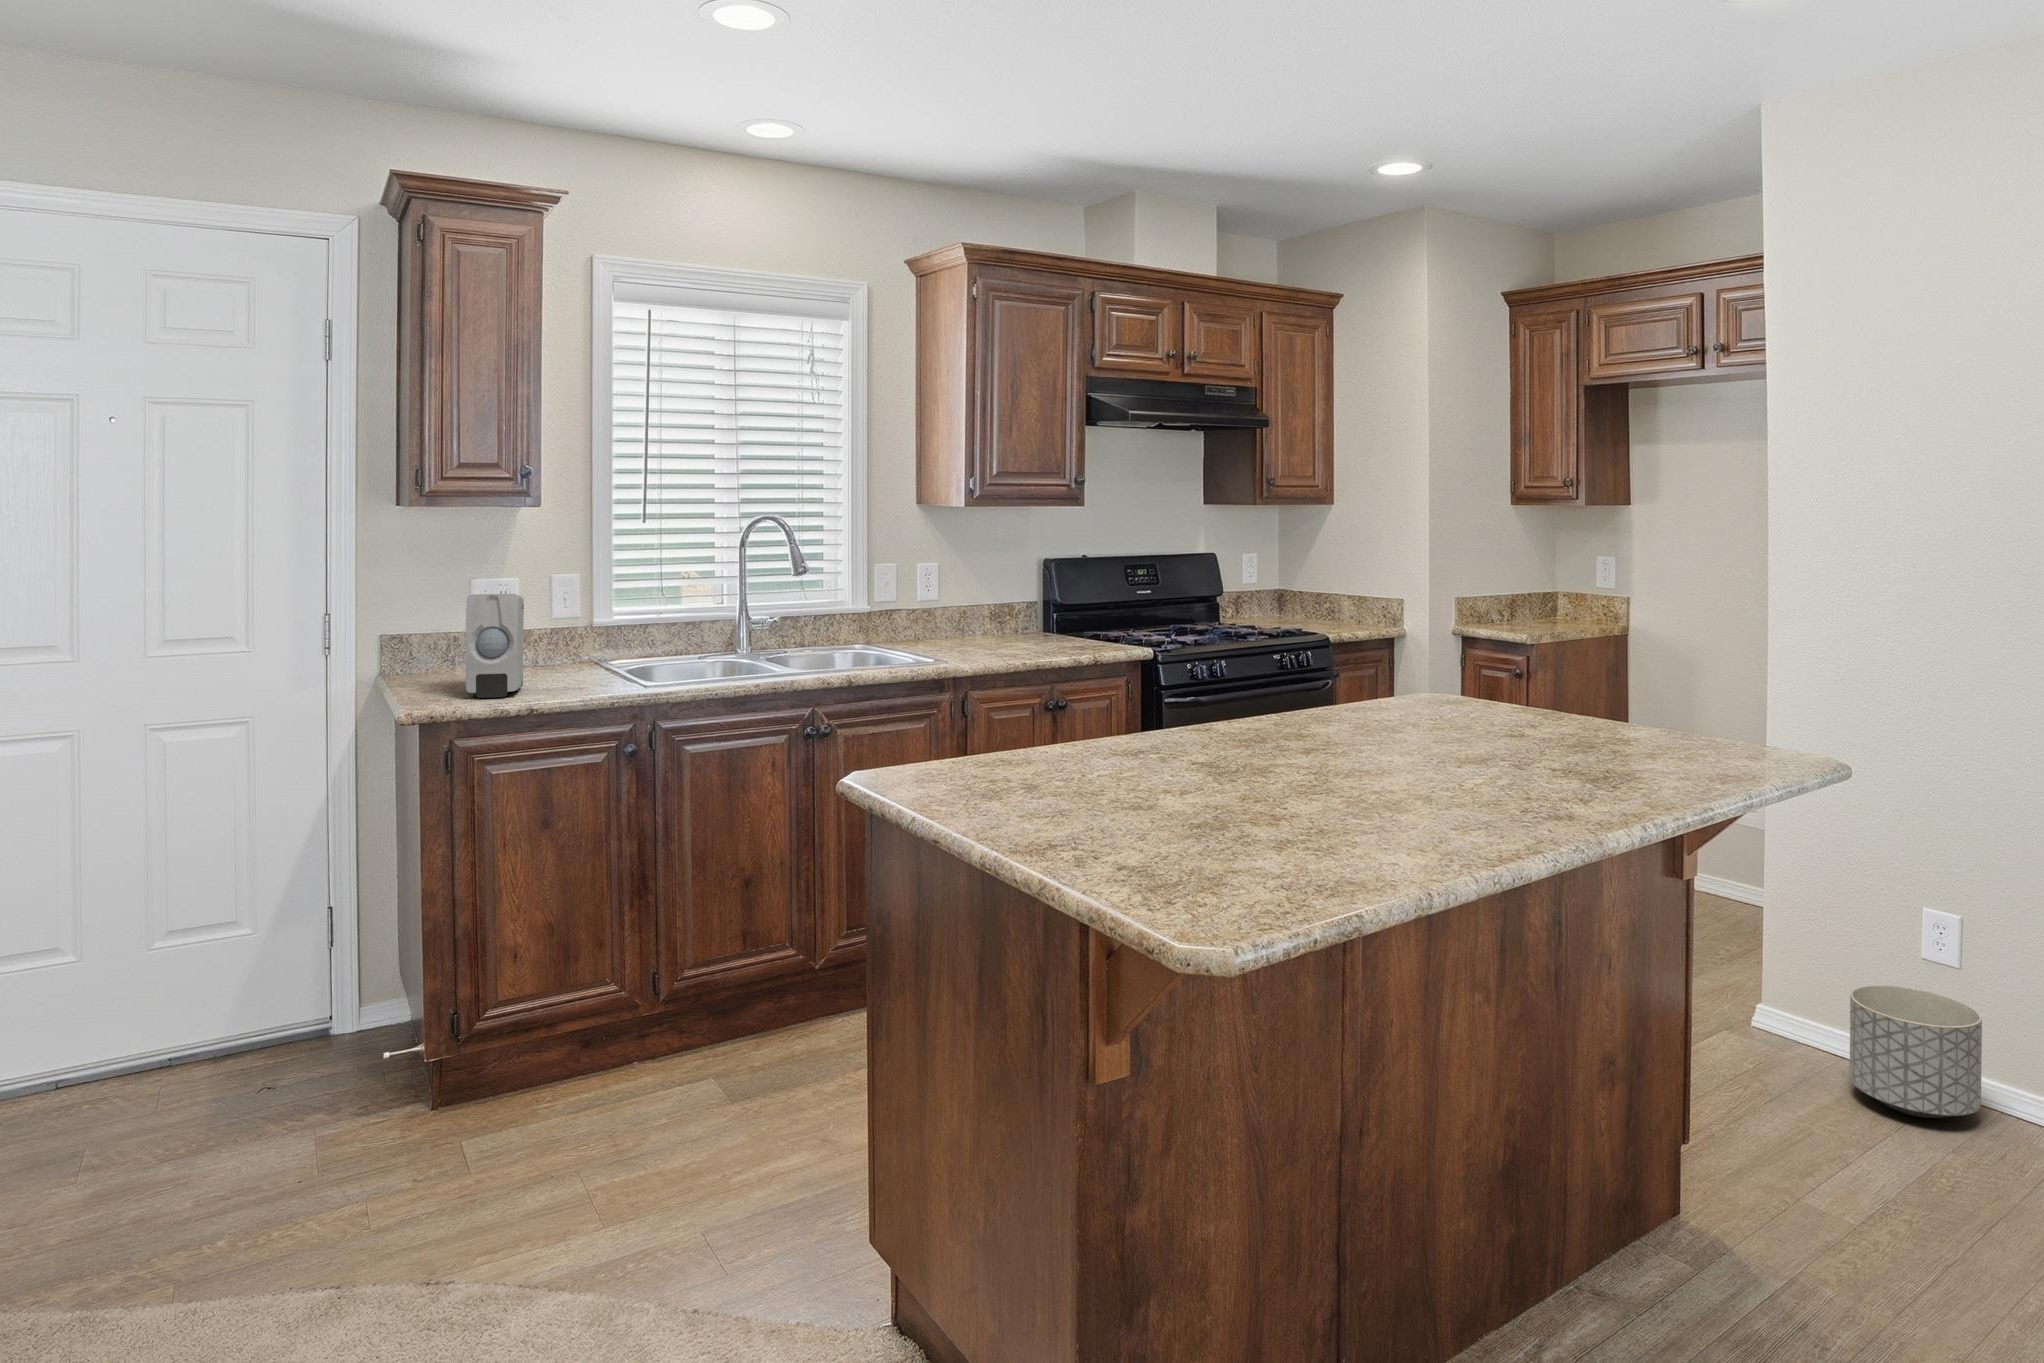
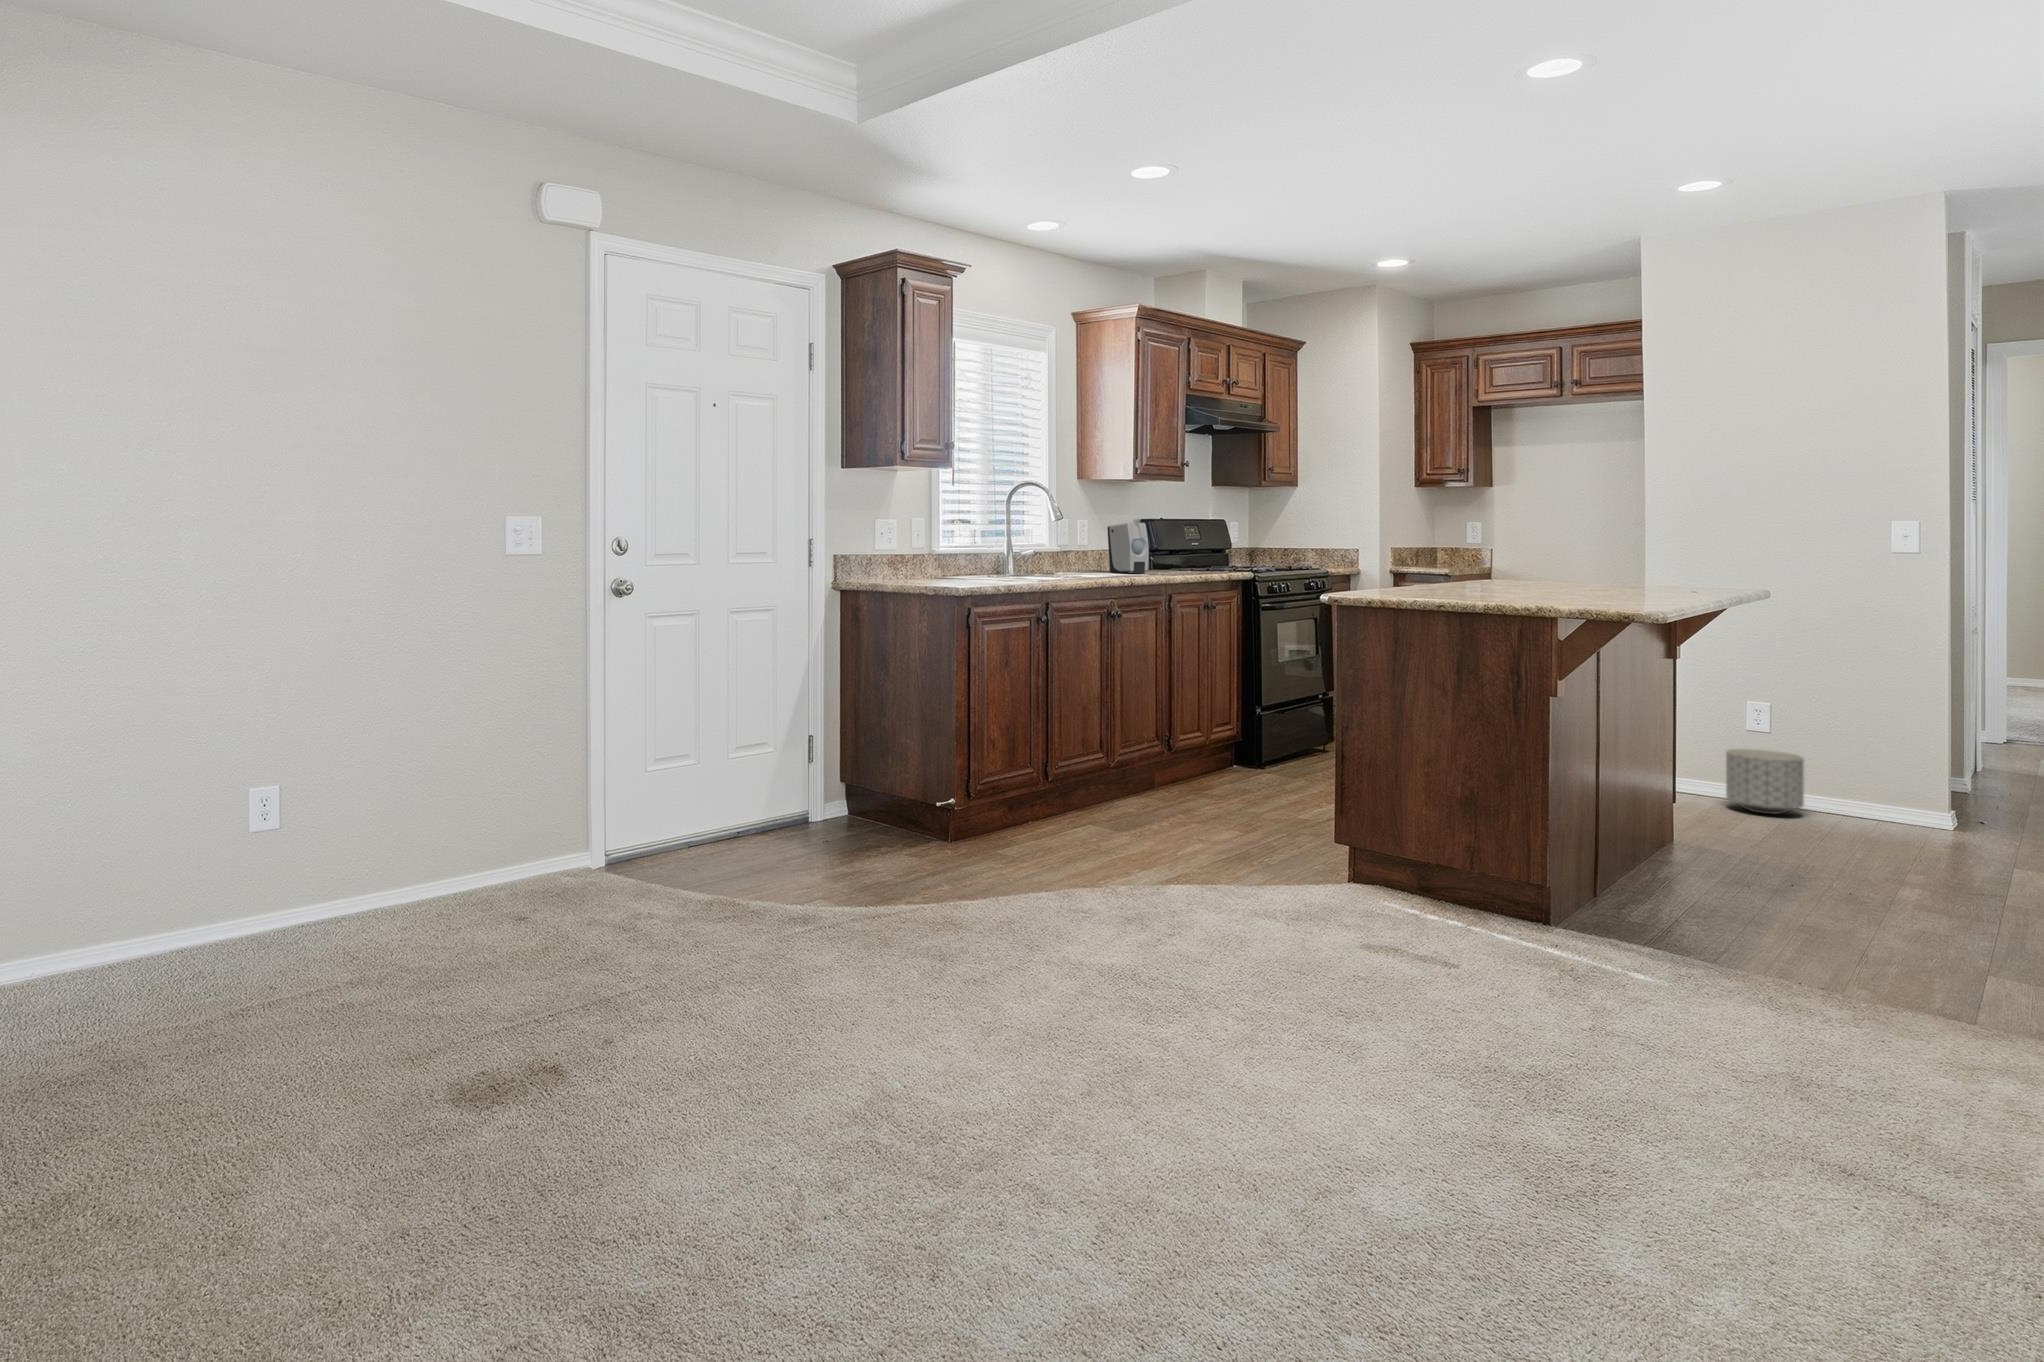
soap dispenser: present [466,594,524,698] -> present [1108,523,1149,573]

